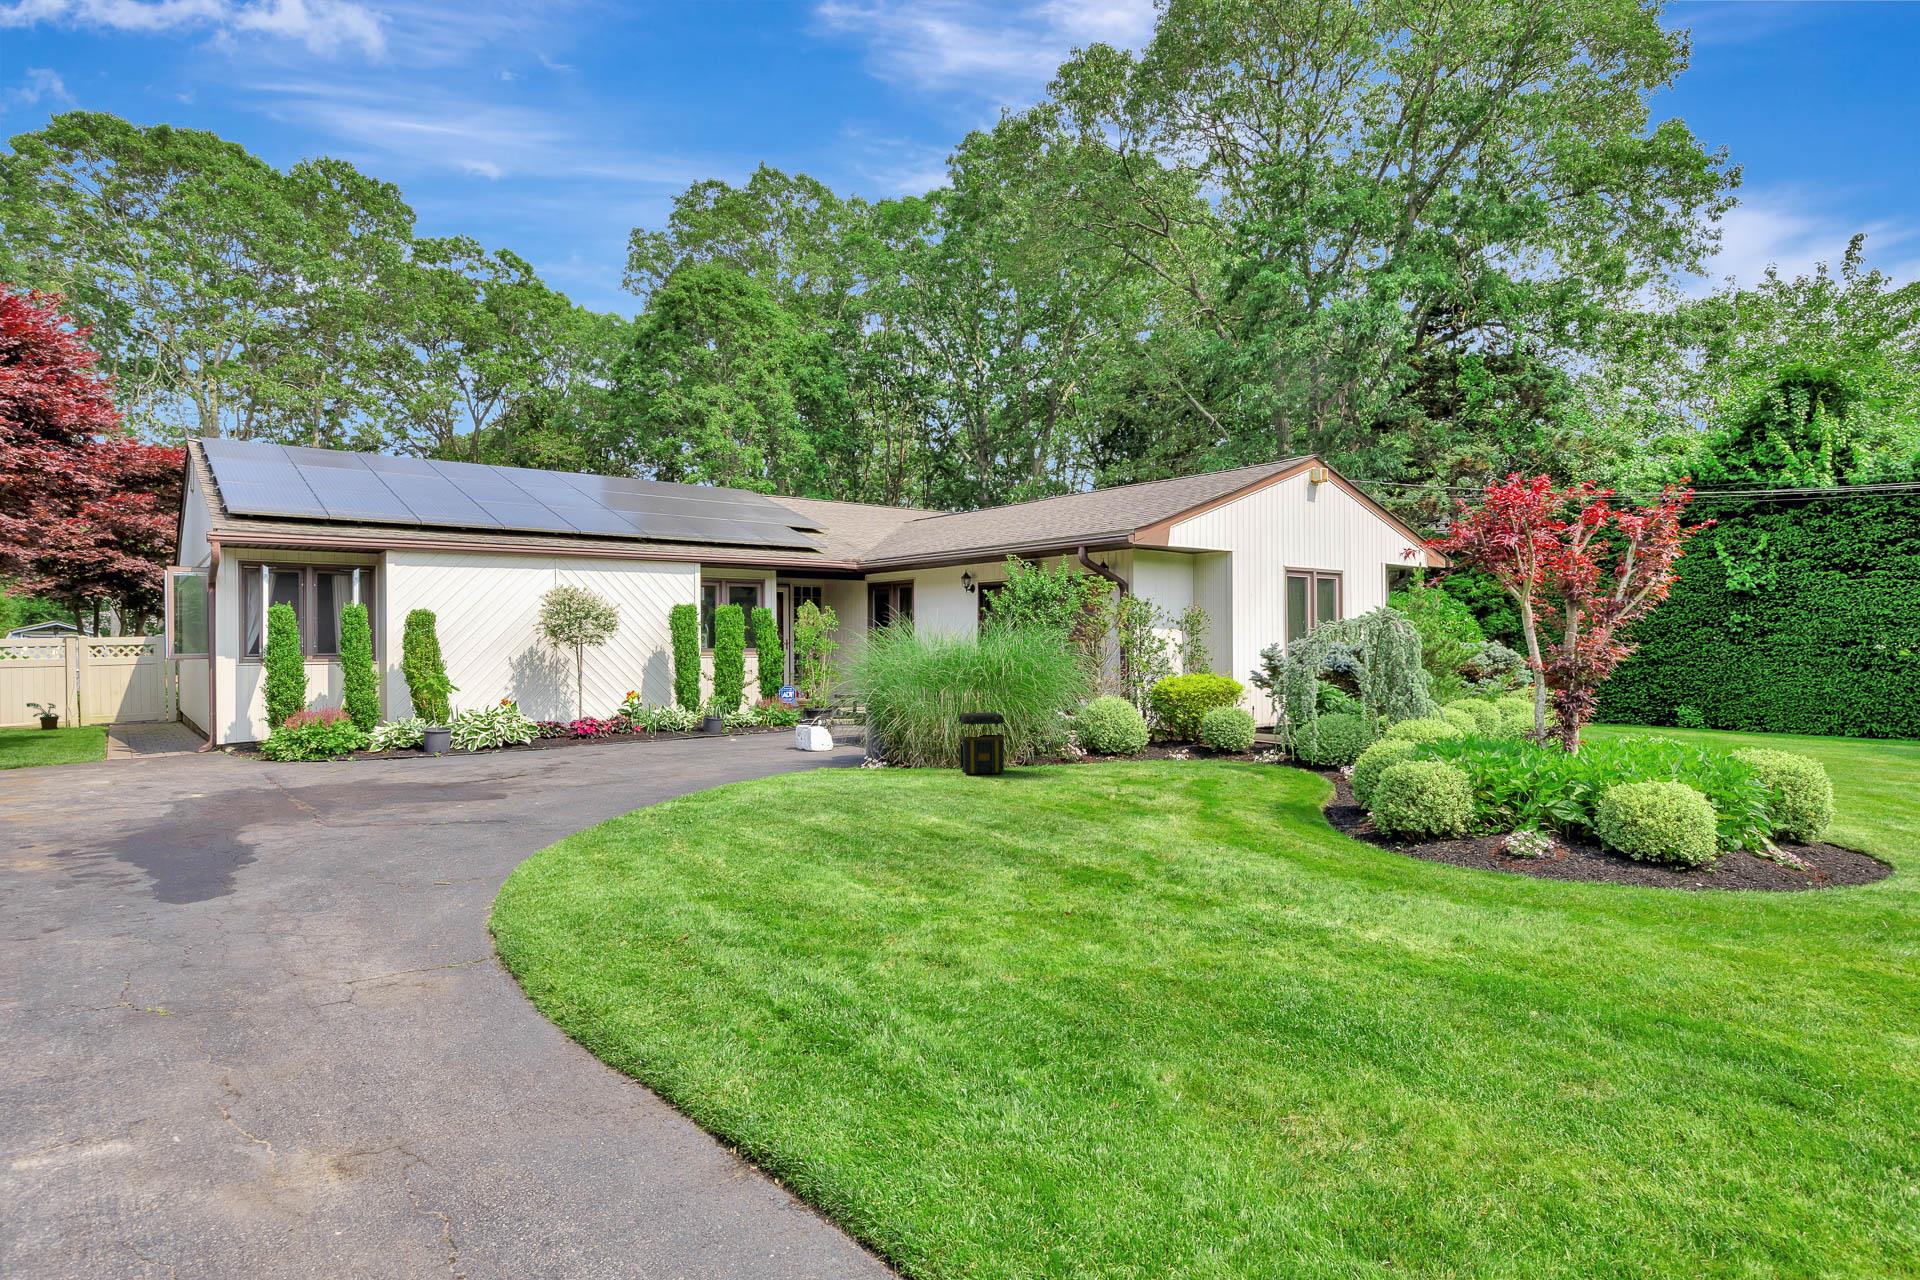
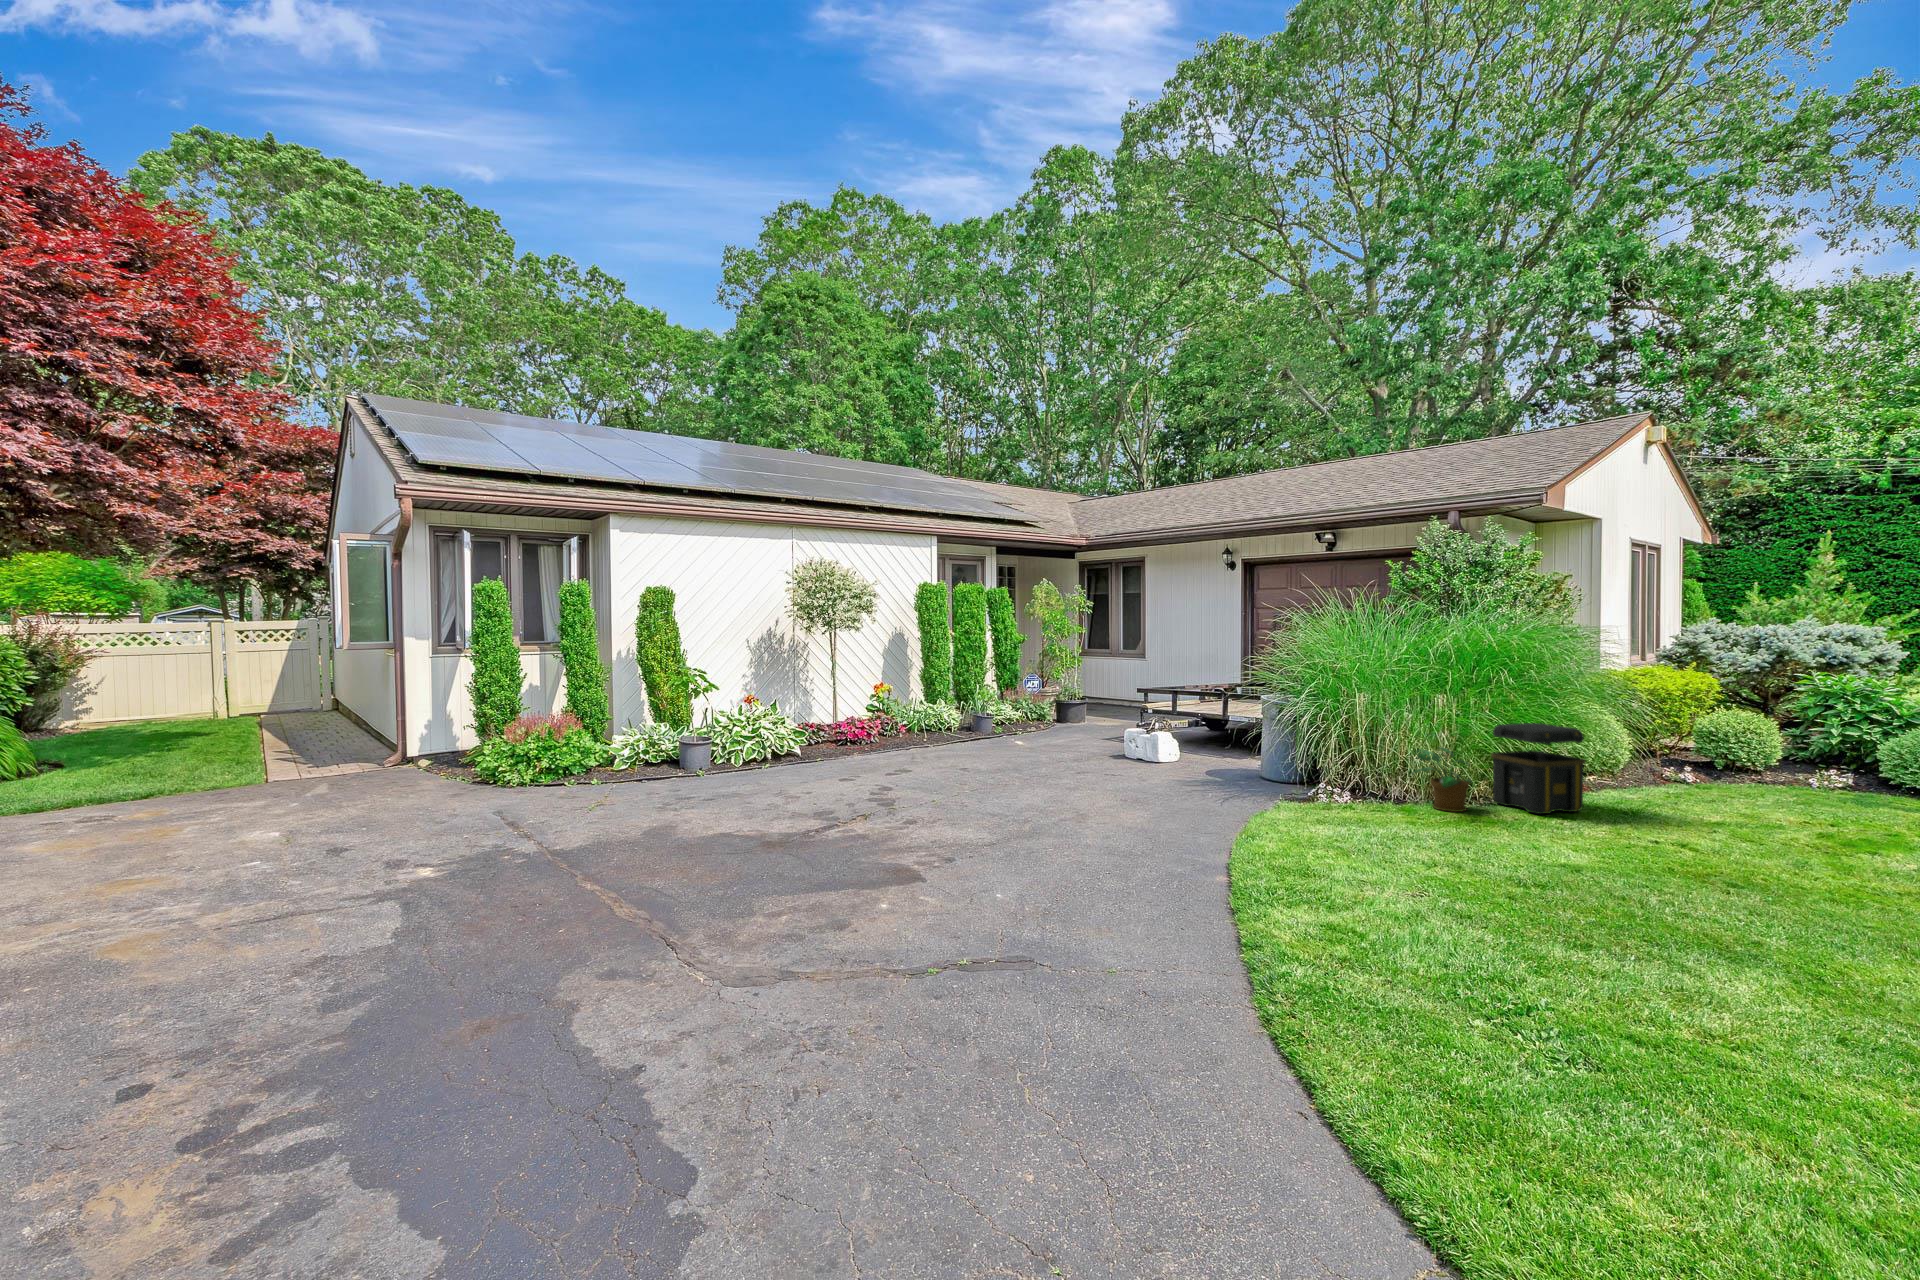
potted plant: present [26,703,59,730] -> present [1412,747,1472,812]

